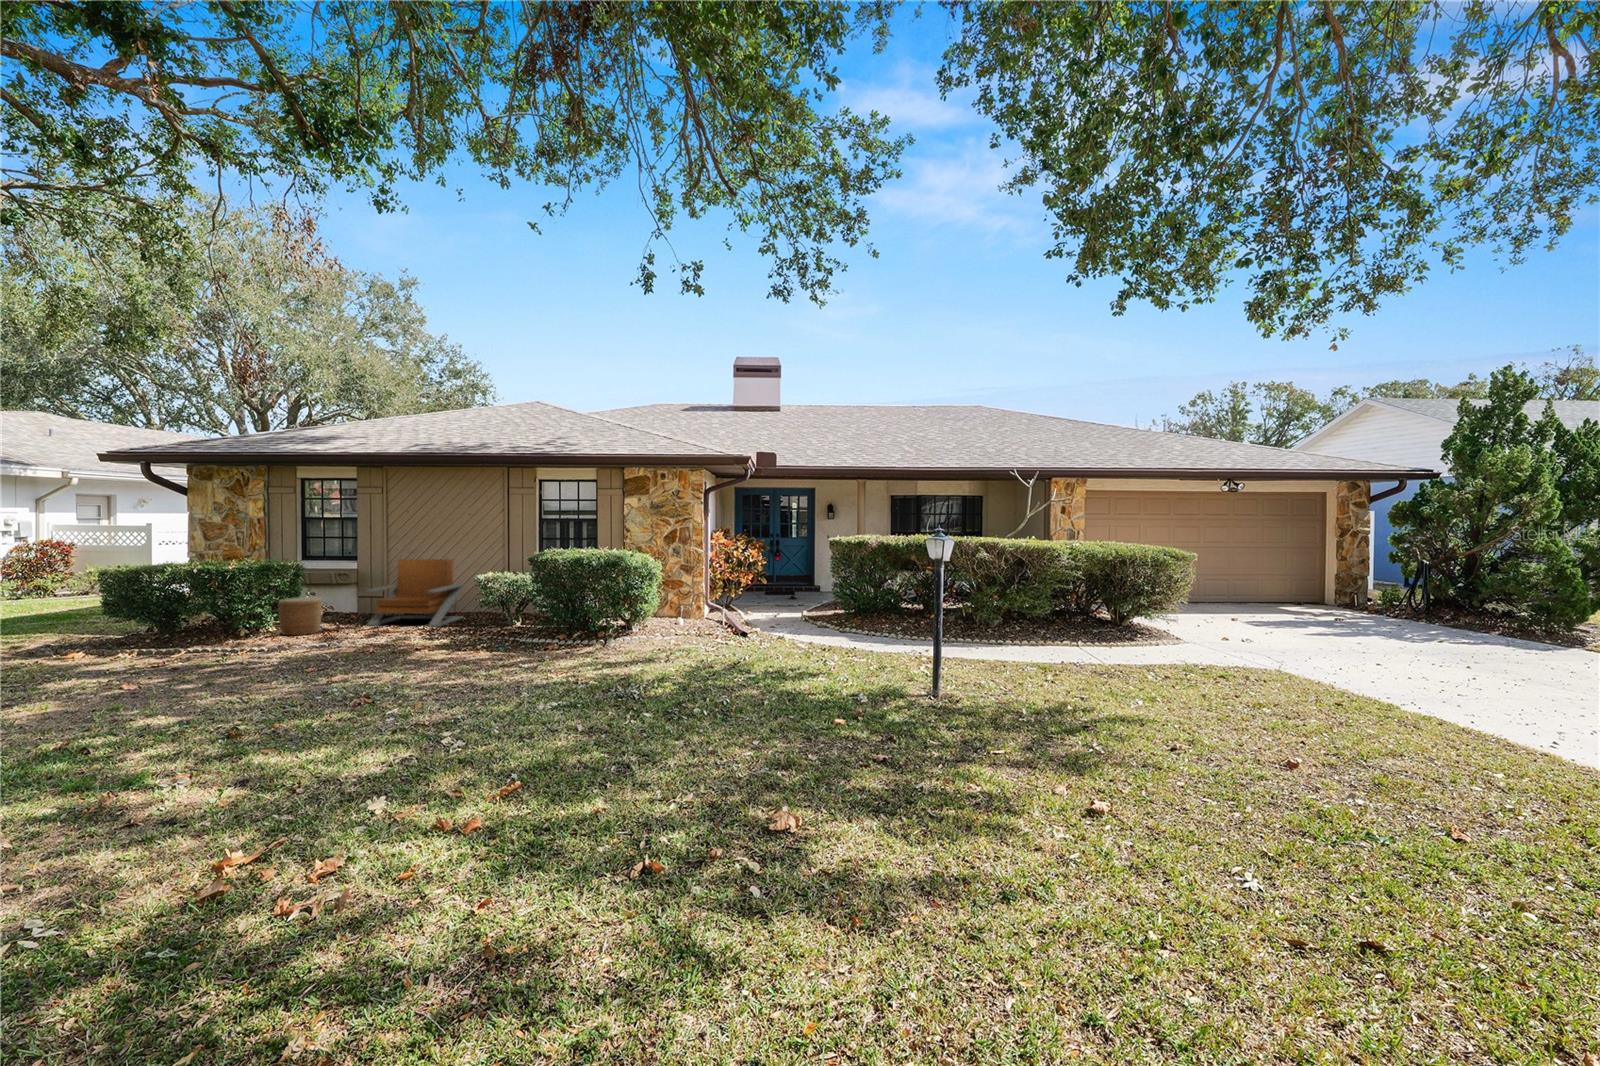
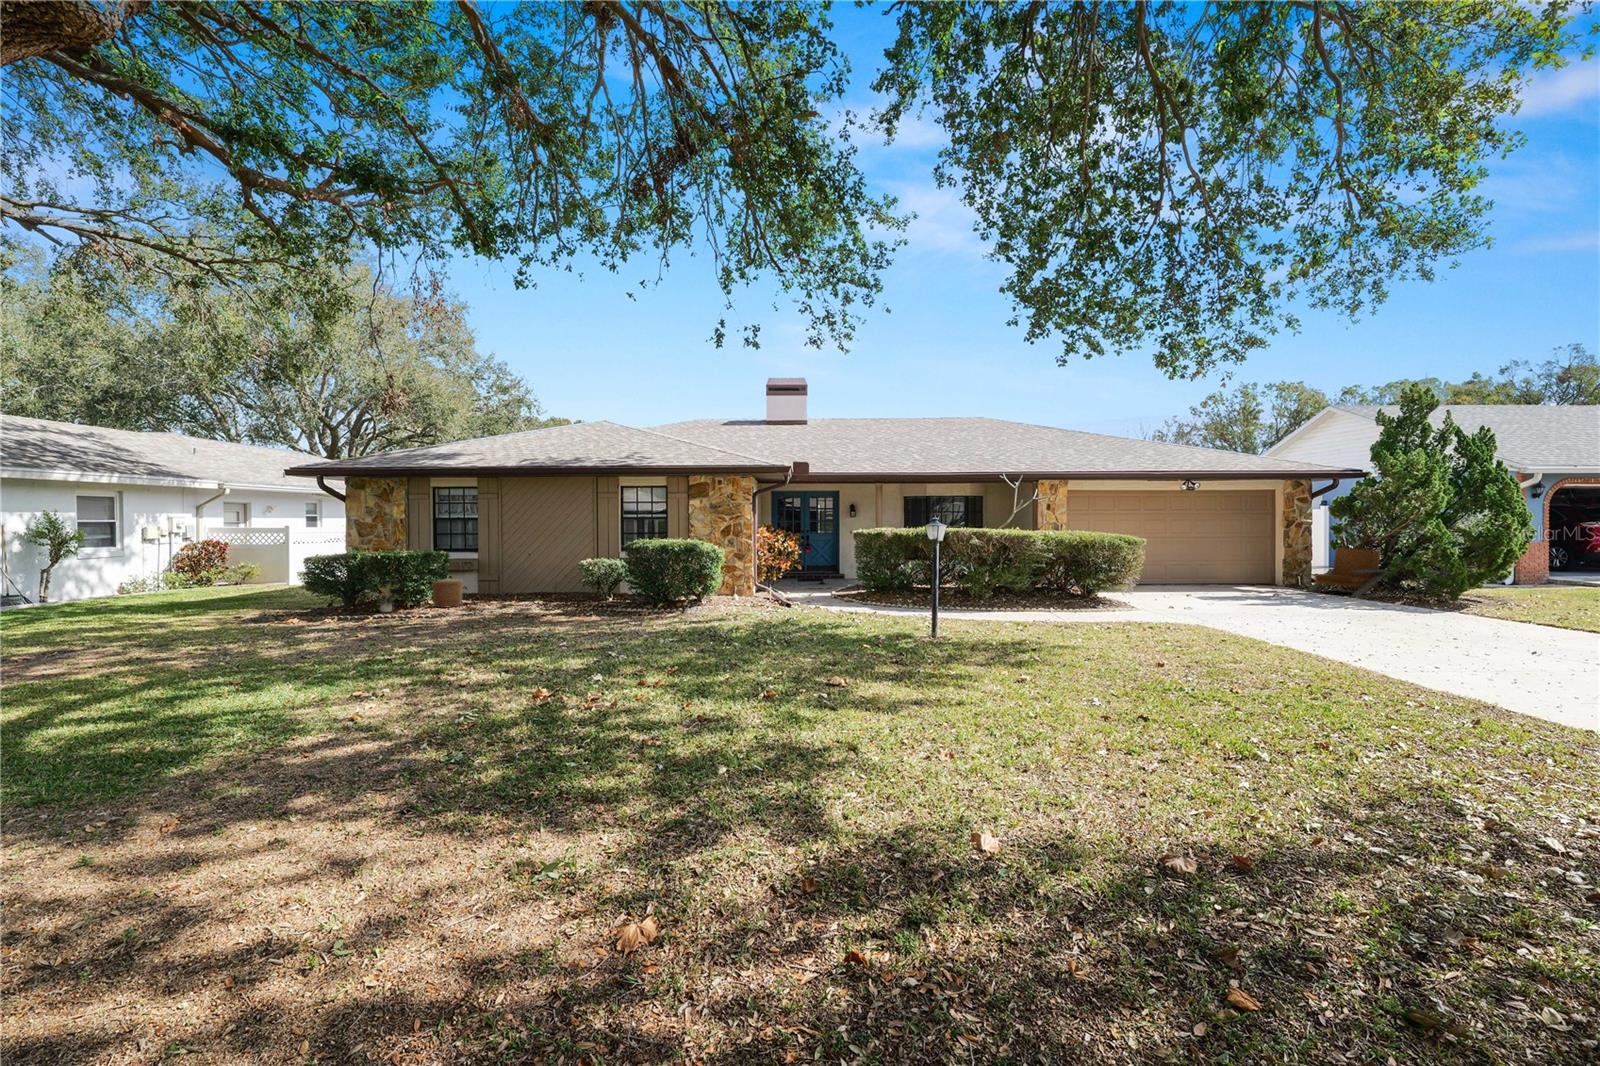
lounge chair: present [367,559,464,627] -> present [1308,548,1388,598]
potted plant: none [193,602,233,643] -> present [380,584,400,612]

